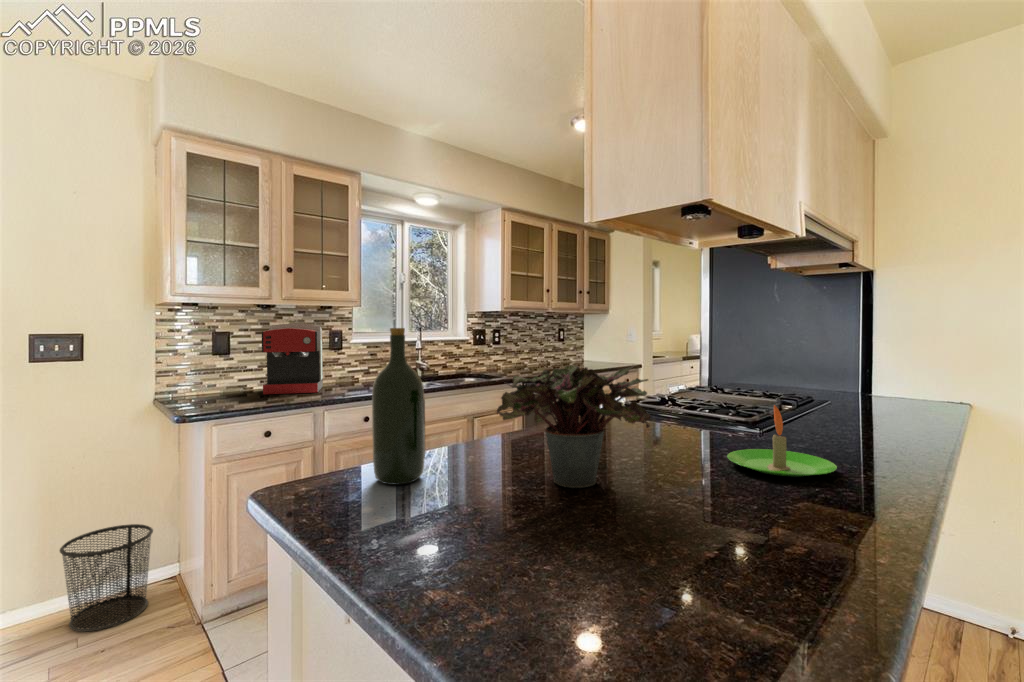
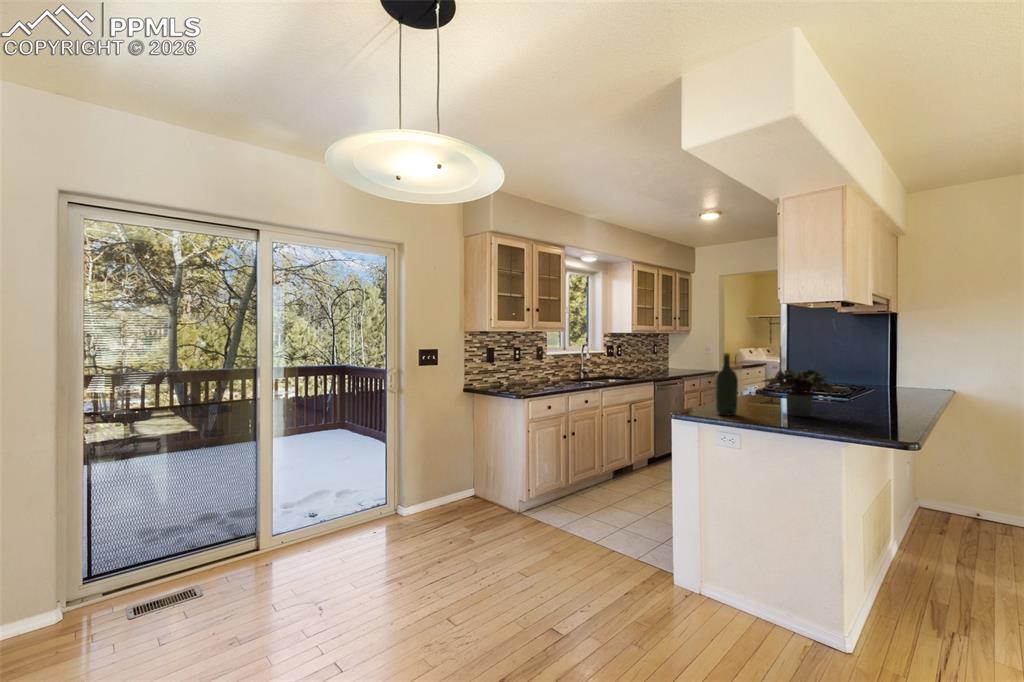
coffee maker: present [262,323,323,394] -> none [511,342,550,387]
candle: present [727,405,837,477] -> none [853,387,903,415]
trash can: present [60,524,153,632] -> none [430,464,473,521]

